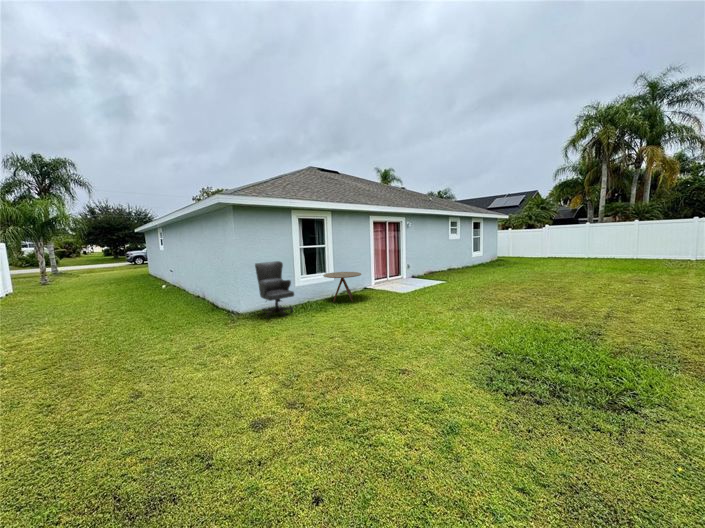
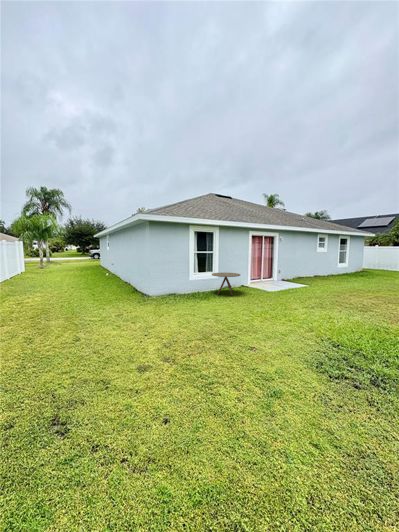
chair: present [255,261,294,318] -> none [162,262,188,302]

